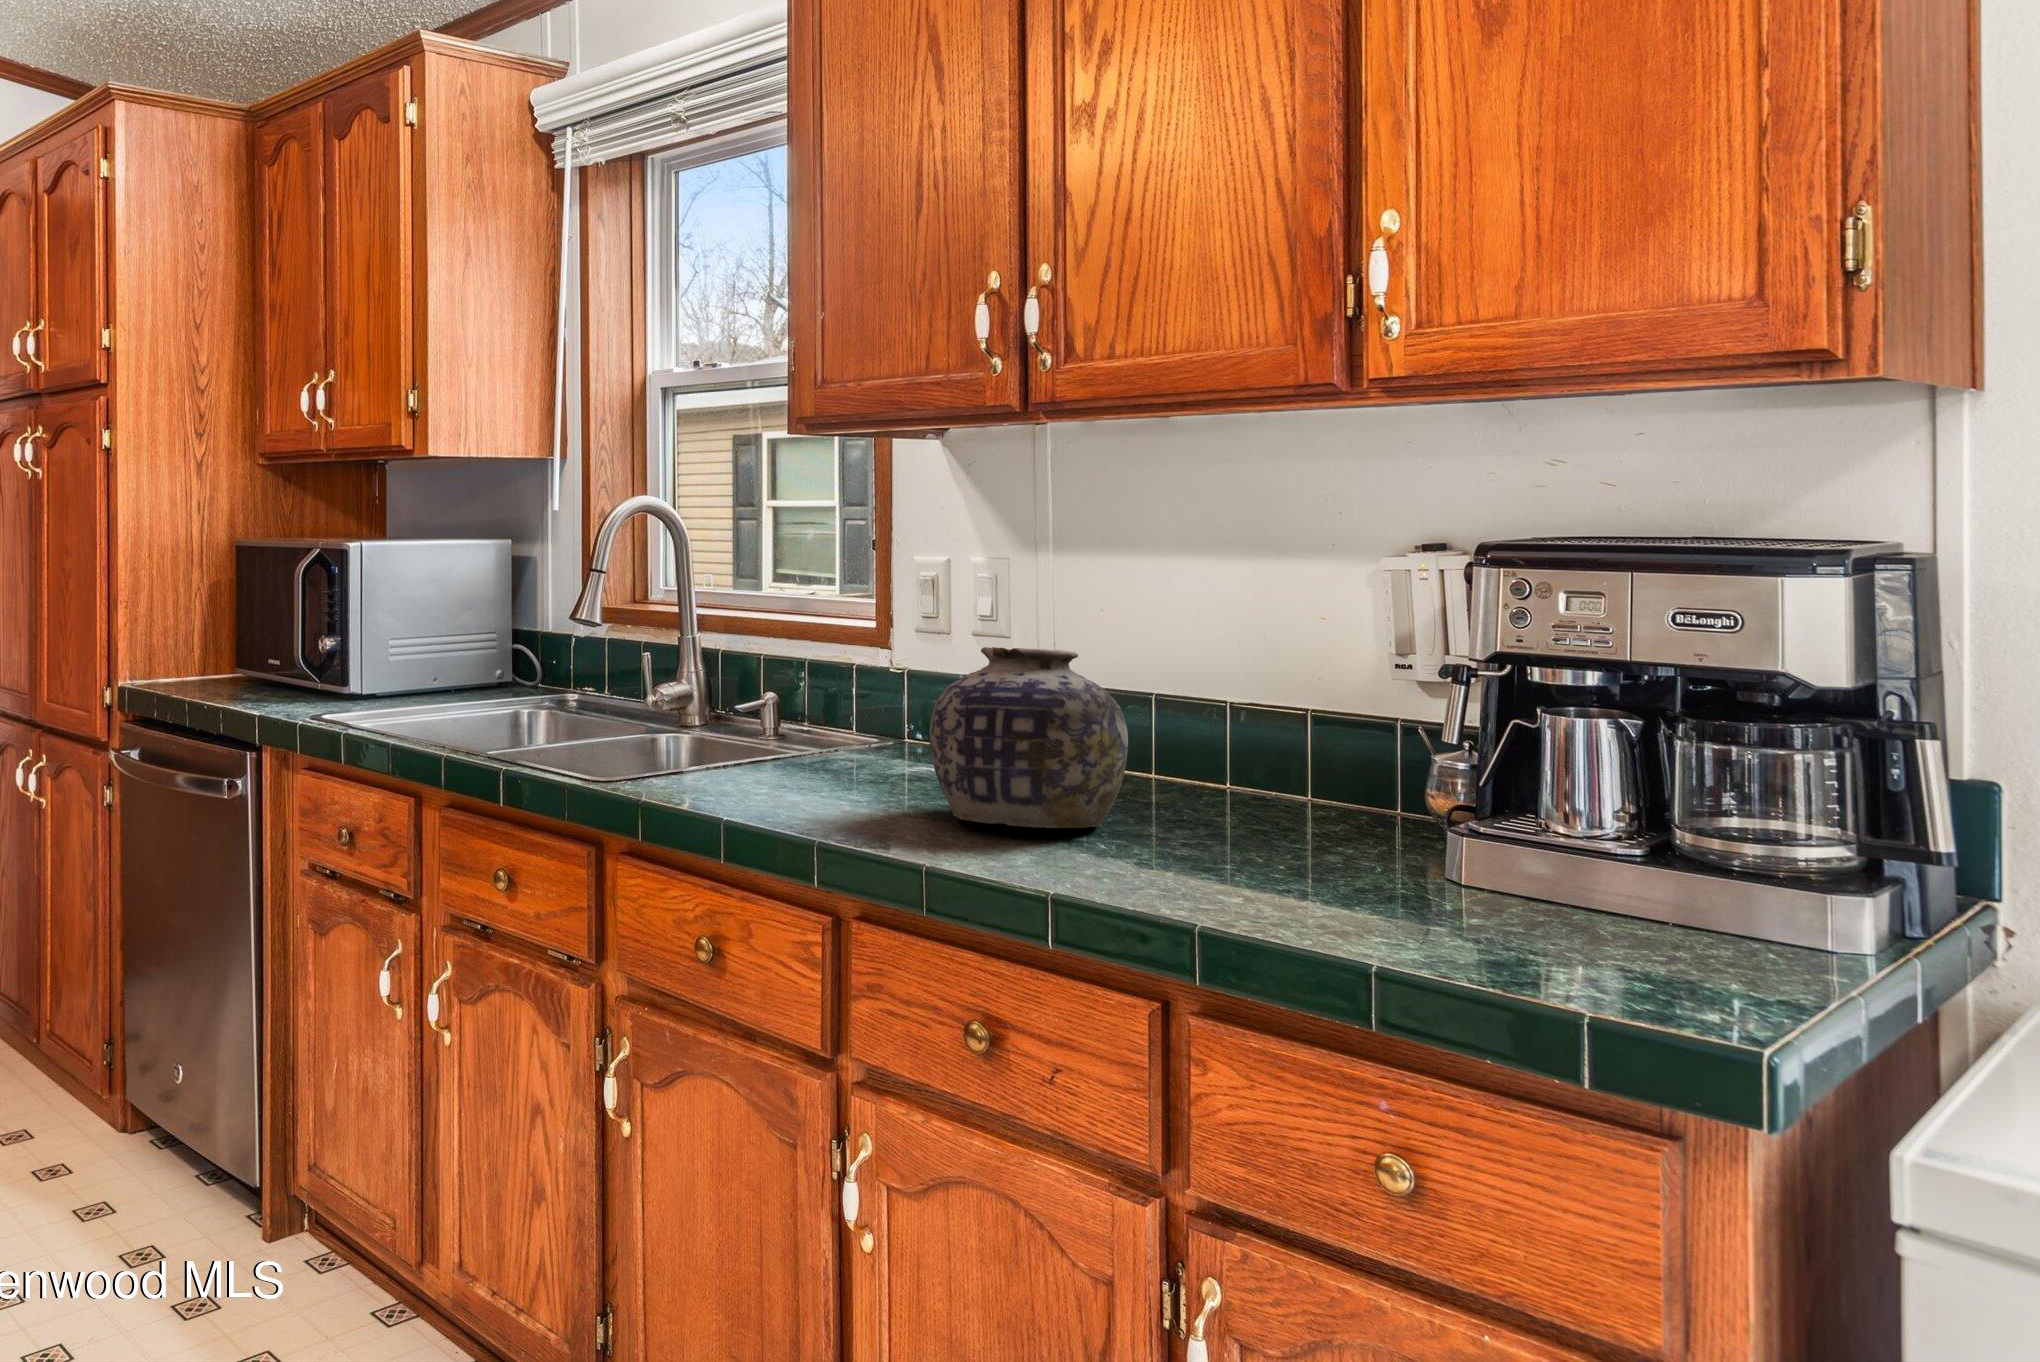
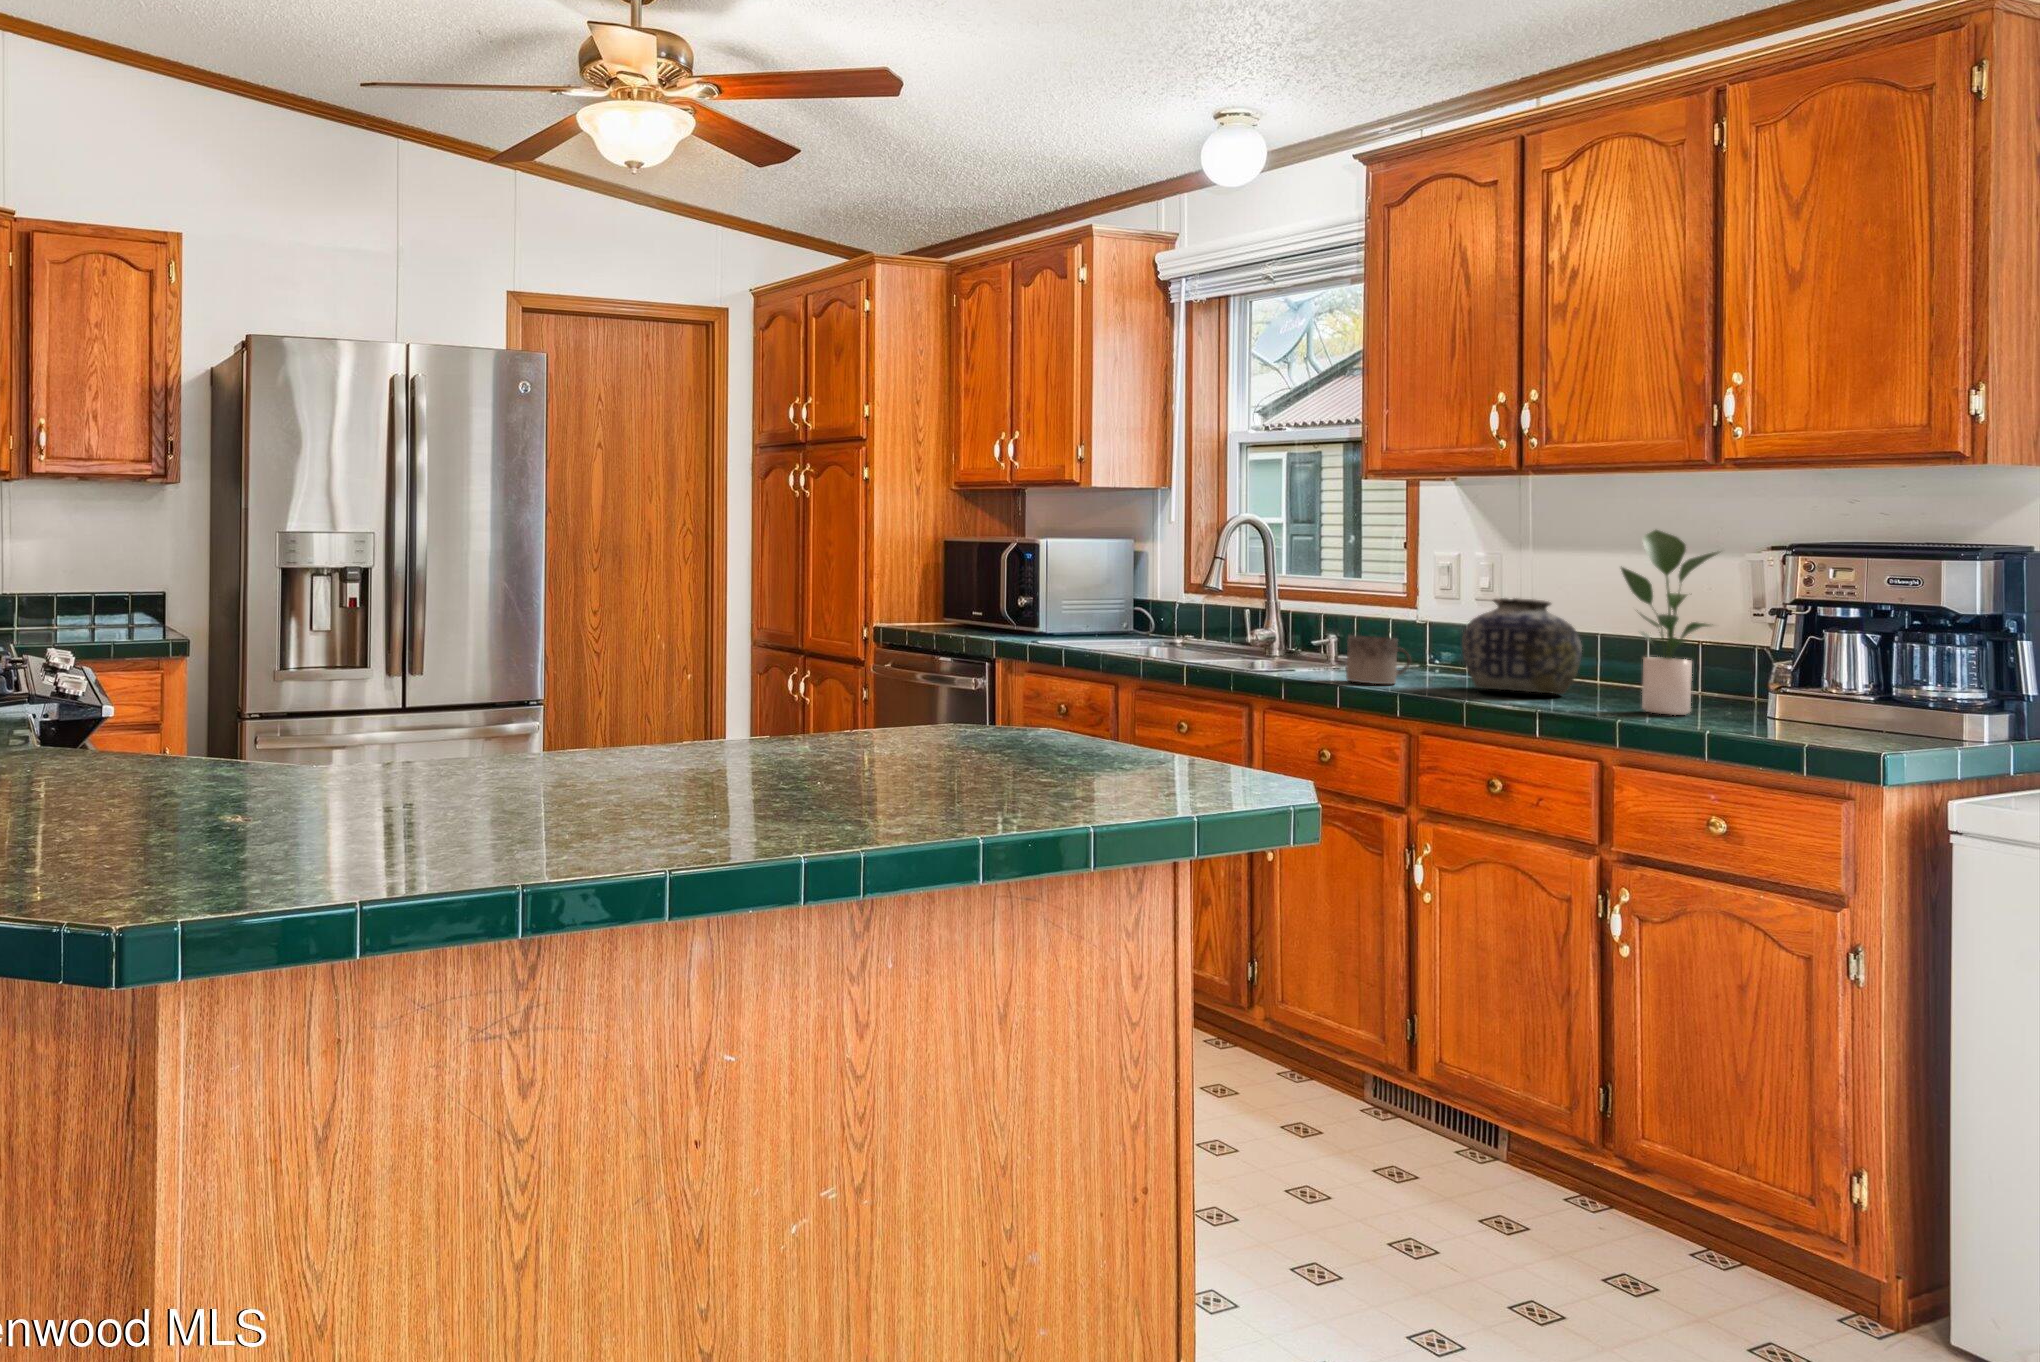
potted plant: none [1190,517,1376,888] -> present [1621,530,1719,715]
mug: none [743,715,854,810] -> present [1346,635,1411,684]

